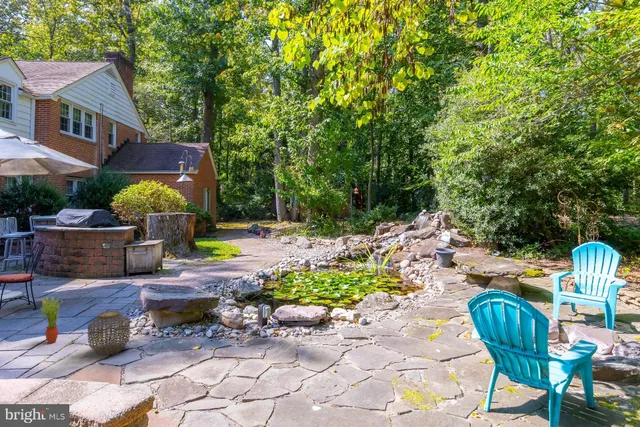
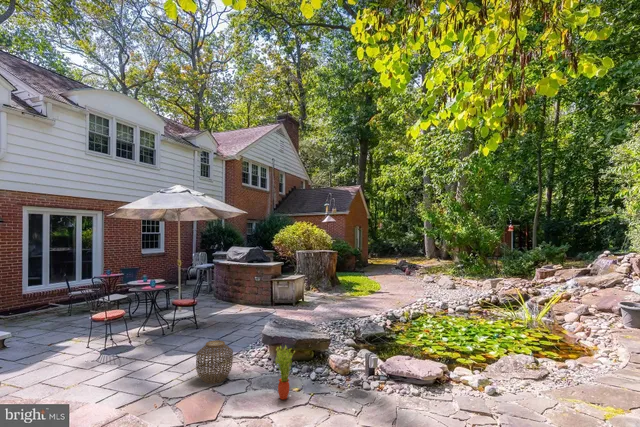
potted plant: present [41,297,63,343] -> present [275,346,295,400]

